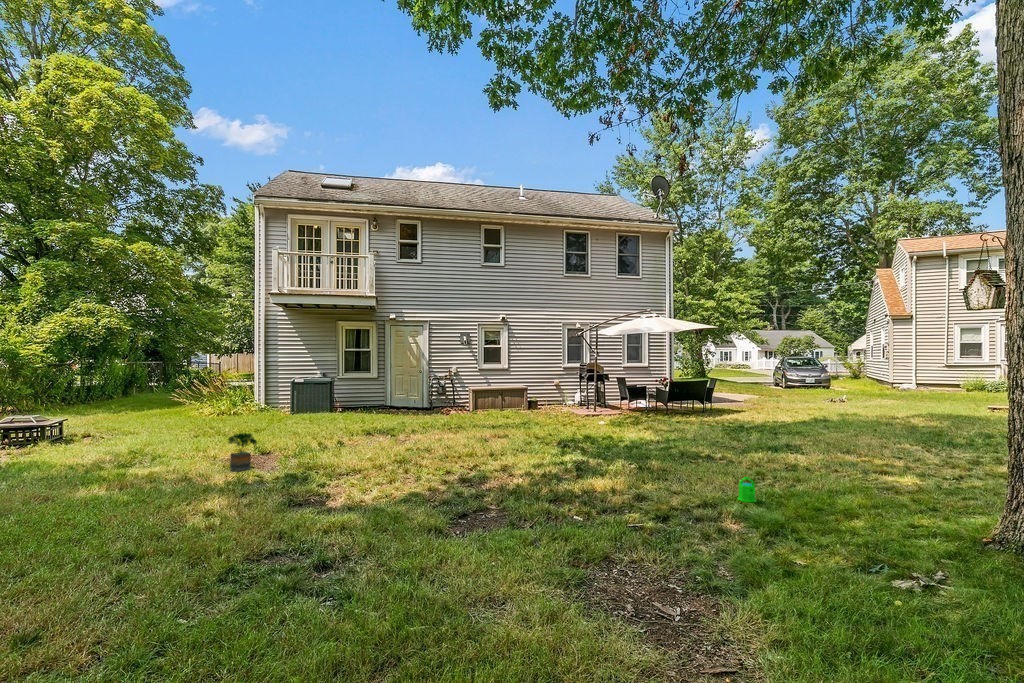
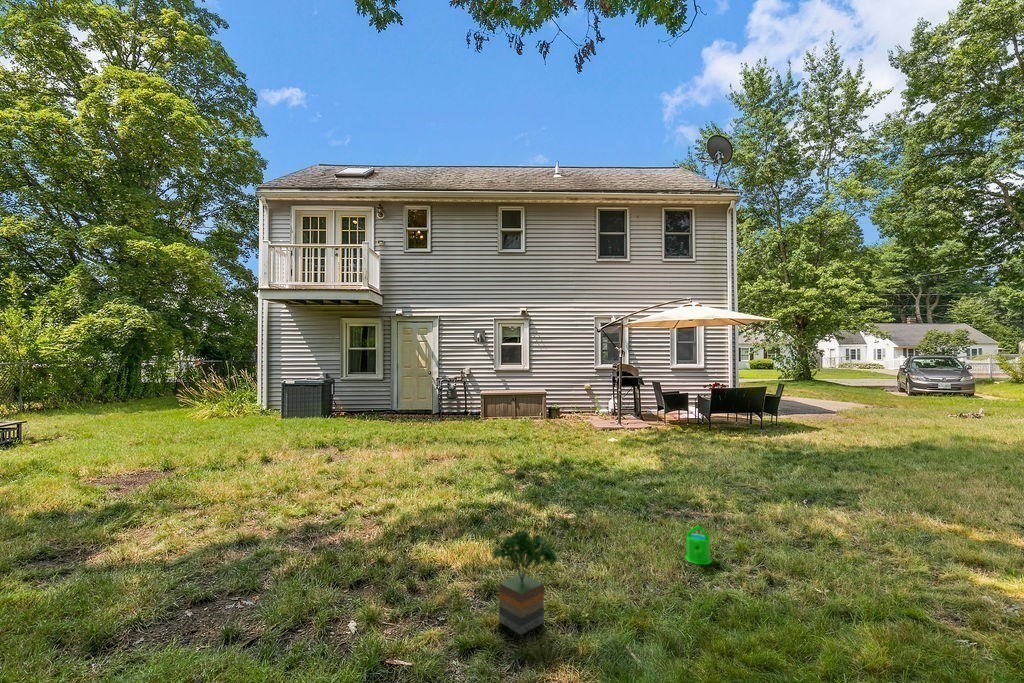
potted tree: present [228,433,257,472] -> present [493,531,558,635]

